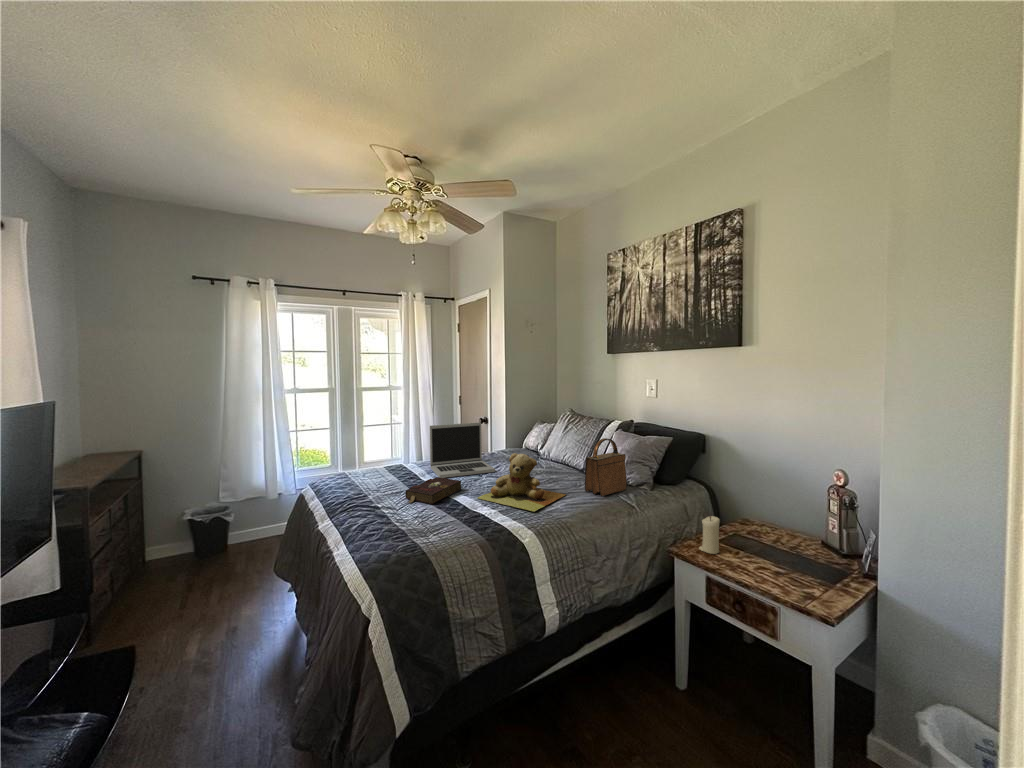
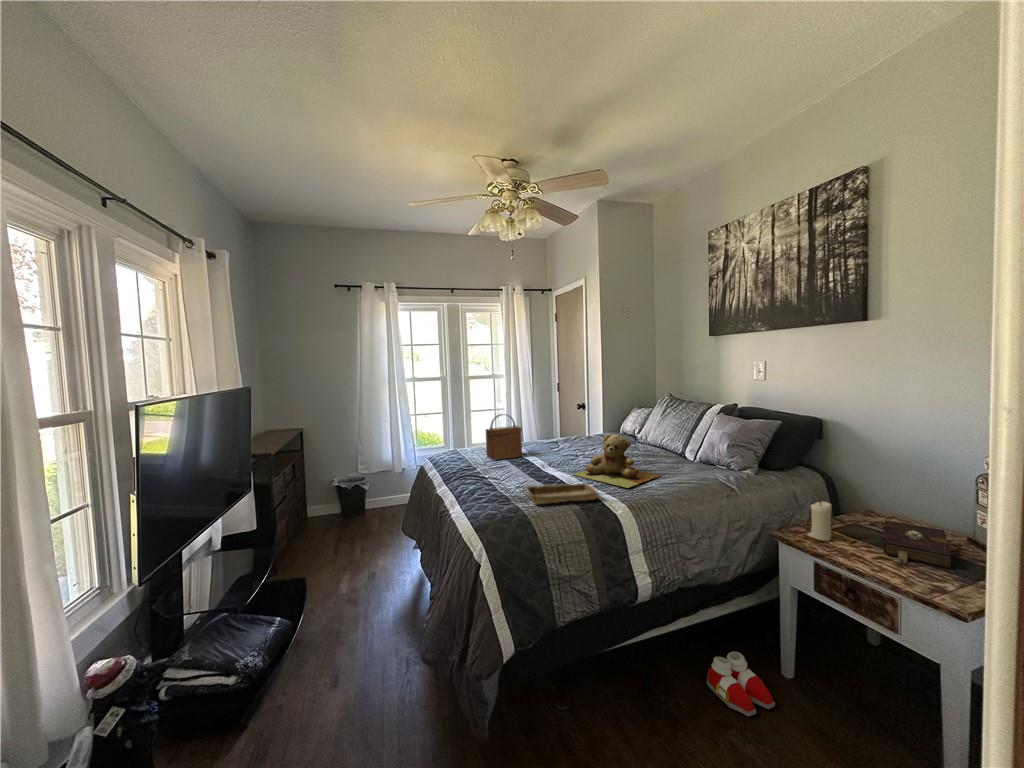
laptop: present [430,422,495,478] -> none [529,407,591,457]
handbag: present [585,438,627,497] -> present [486,414,522,460]
book: present [405,477,461,504] -> present [883,520,951,568]
tray: none [424,508,505,538] -> present [526,483,597,504]
slippers: none [611,671,673,740] -> present [707,652,775,716]

